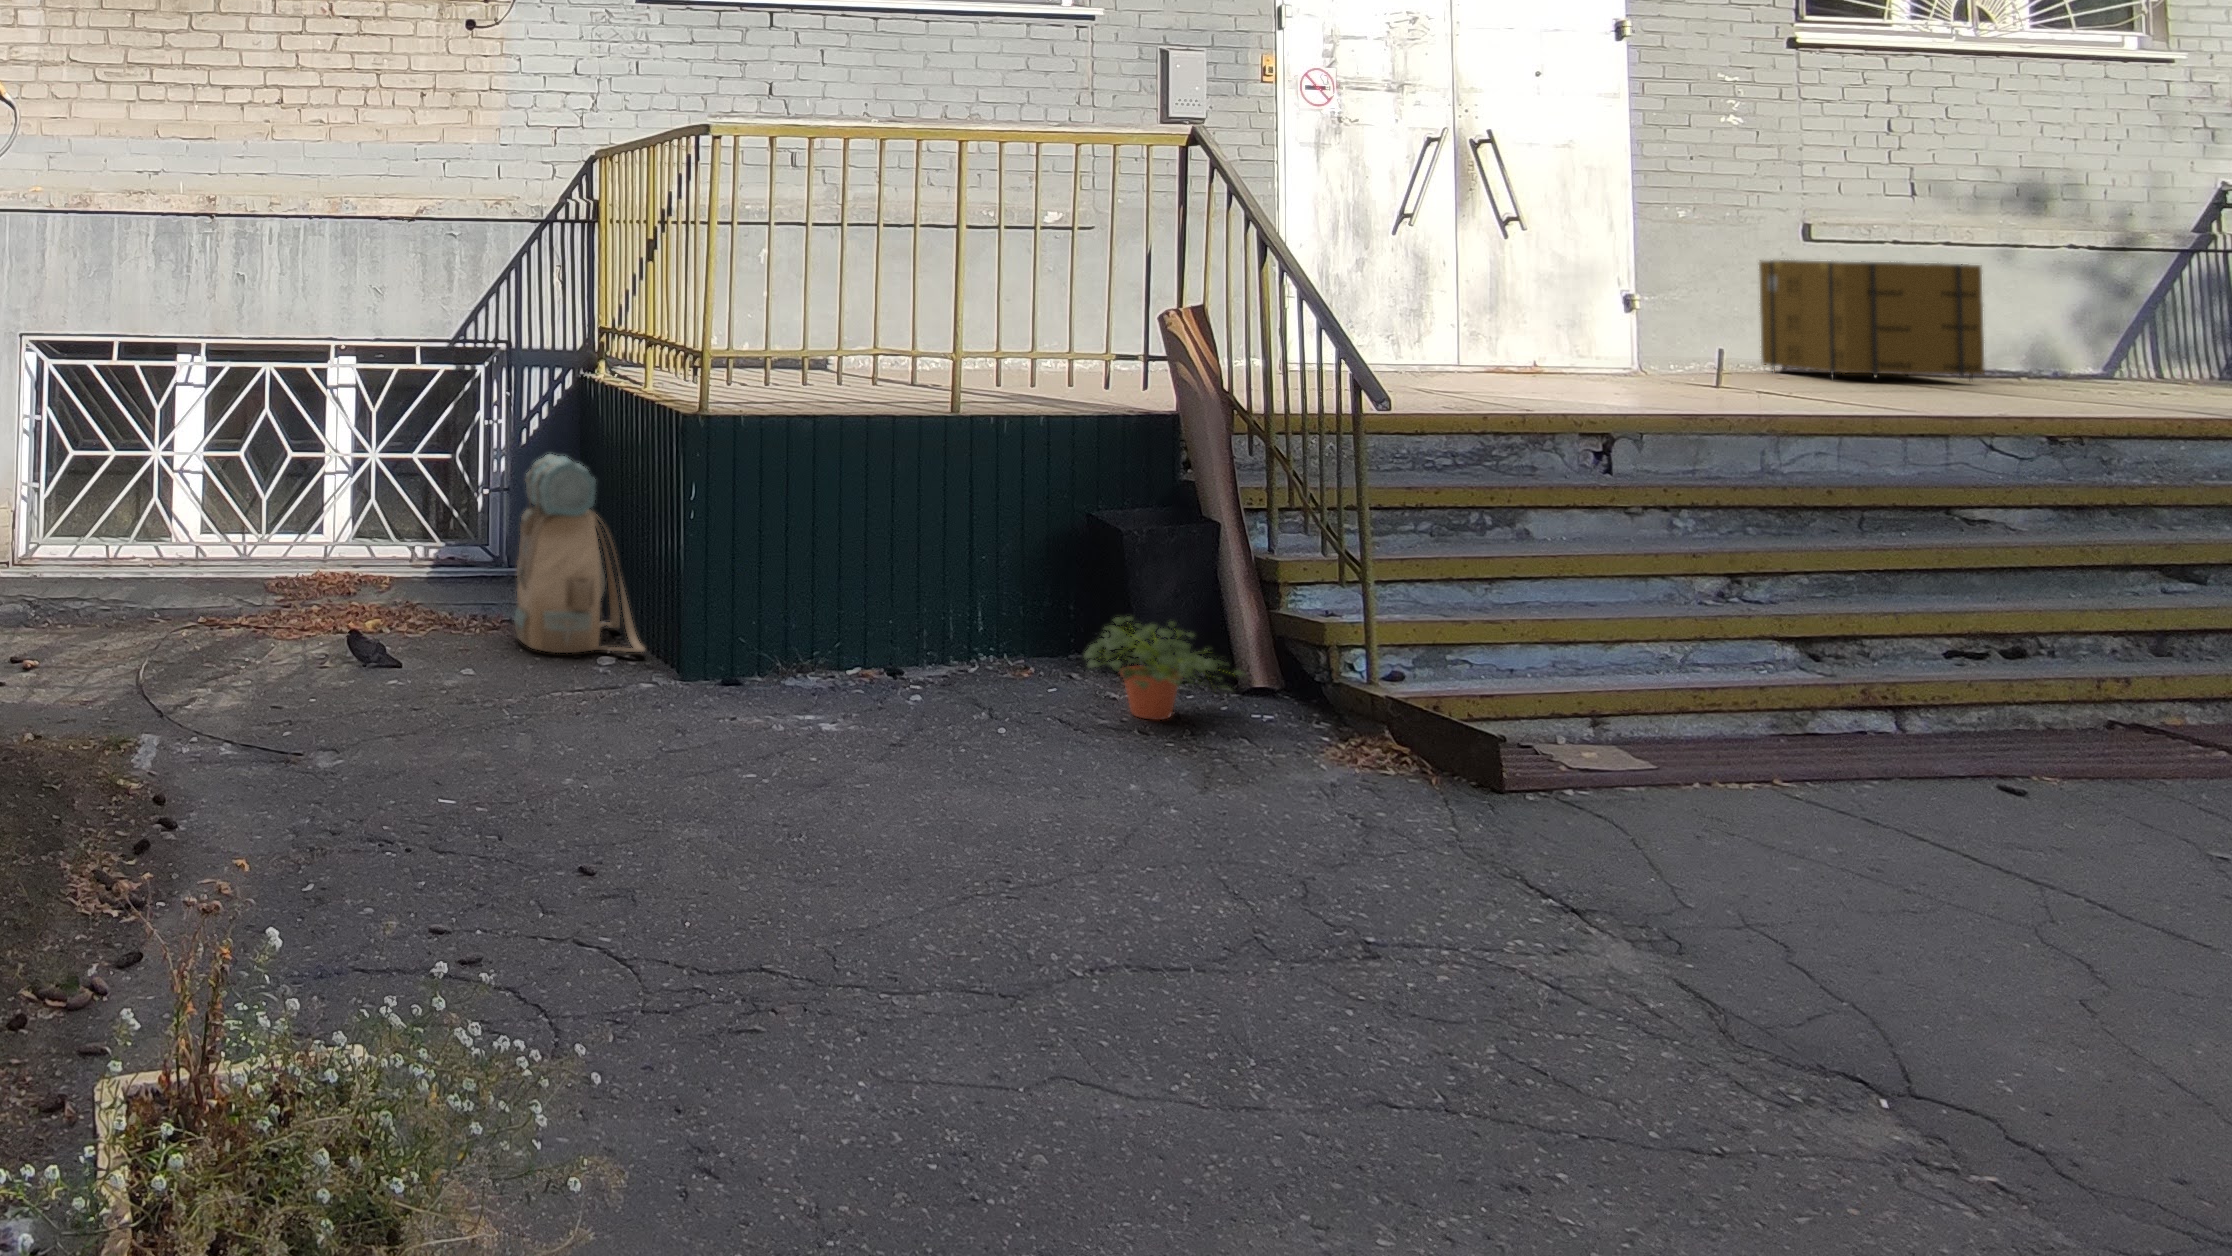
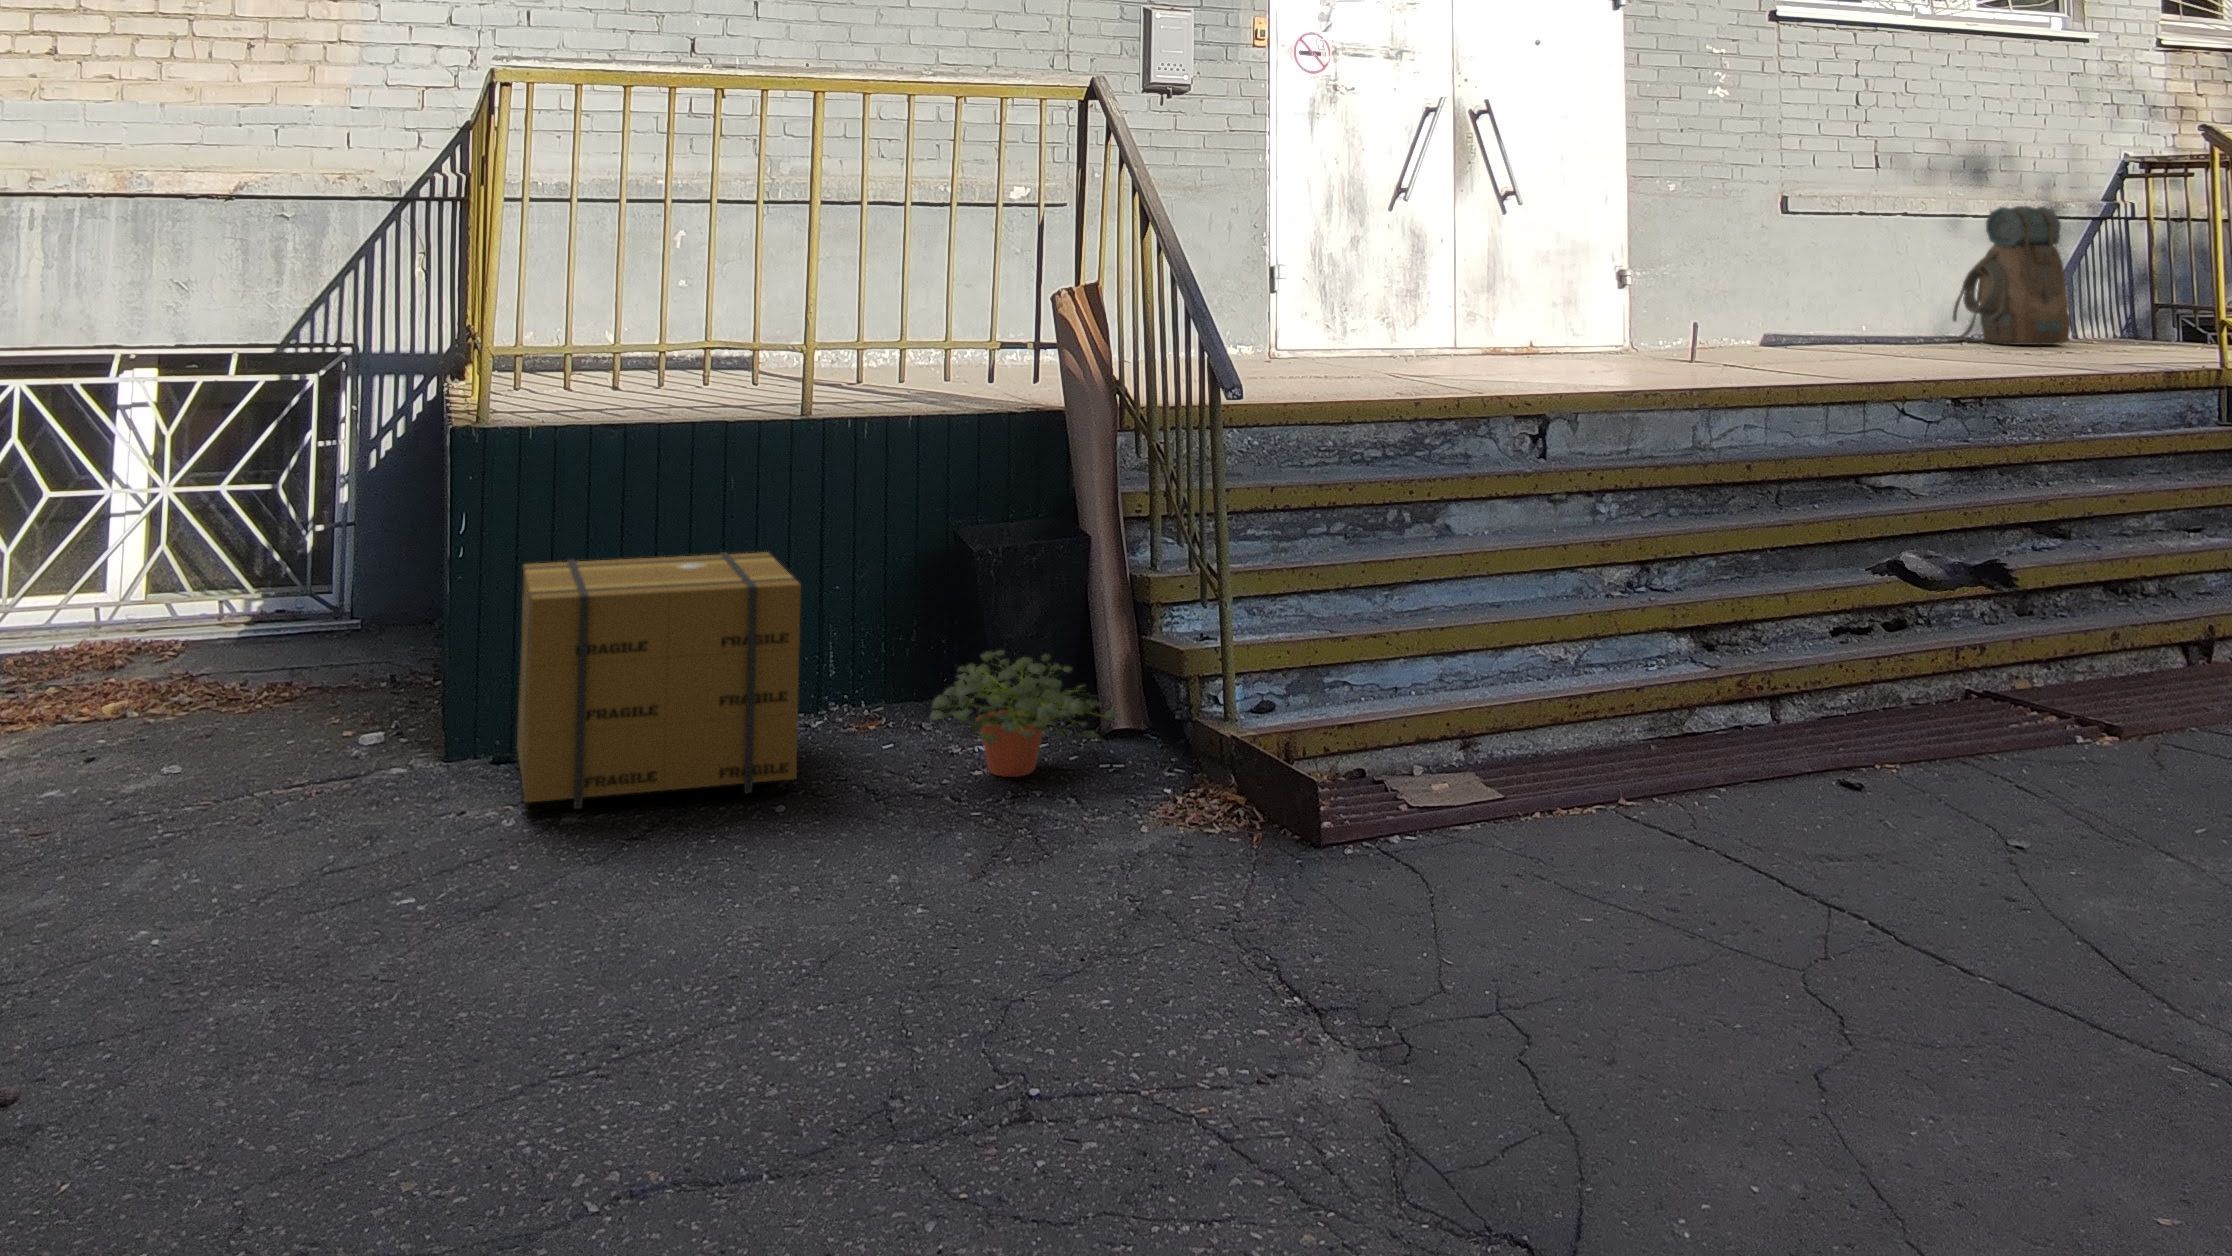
cardboard box: present [1759,260,1984,381] -> present [517,552,801,809]
backpack: present [514,454,644,653] -> present [1953,206,2071,345]

